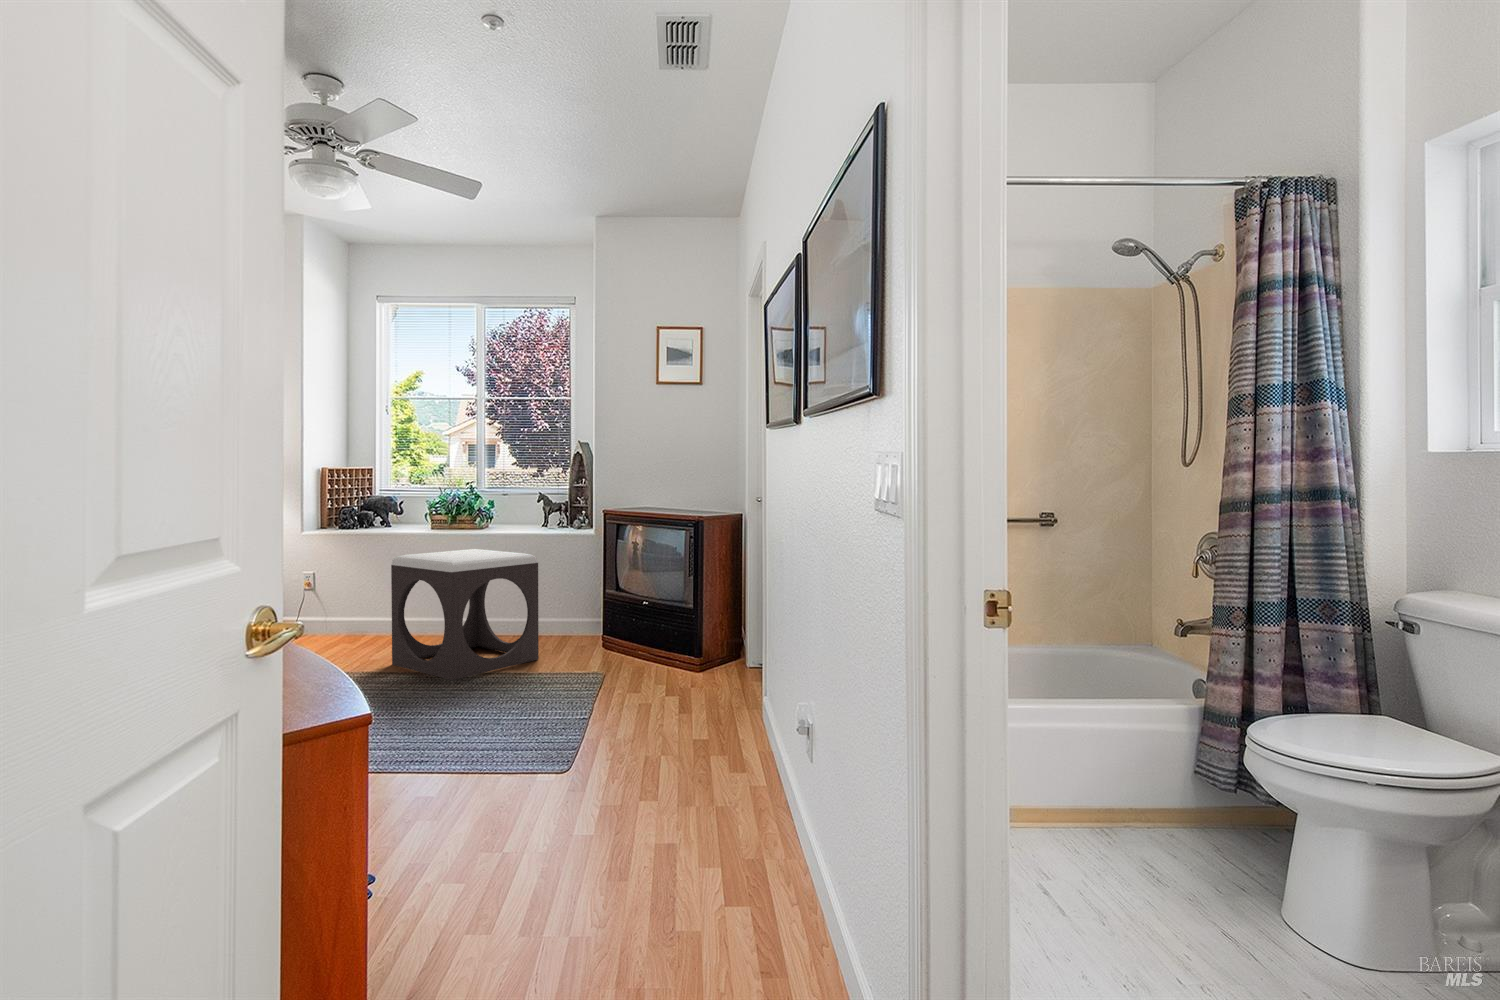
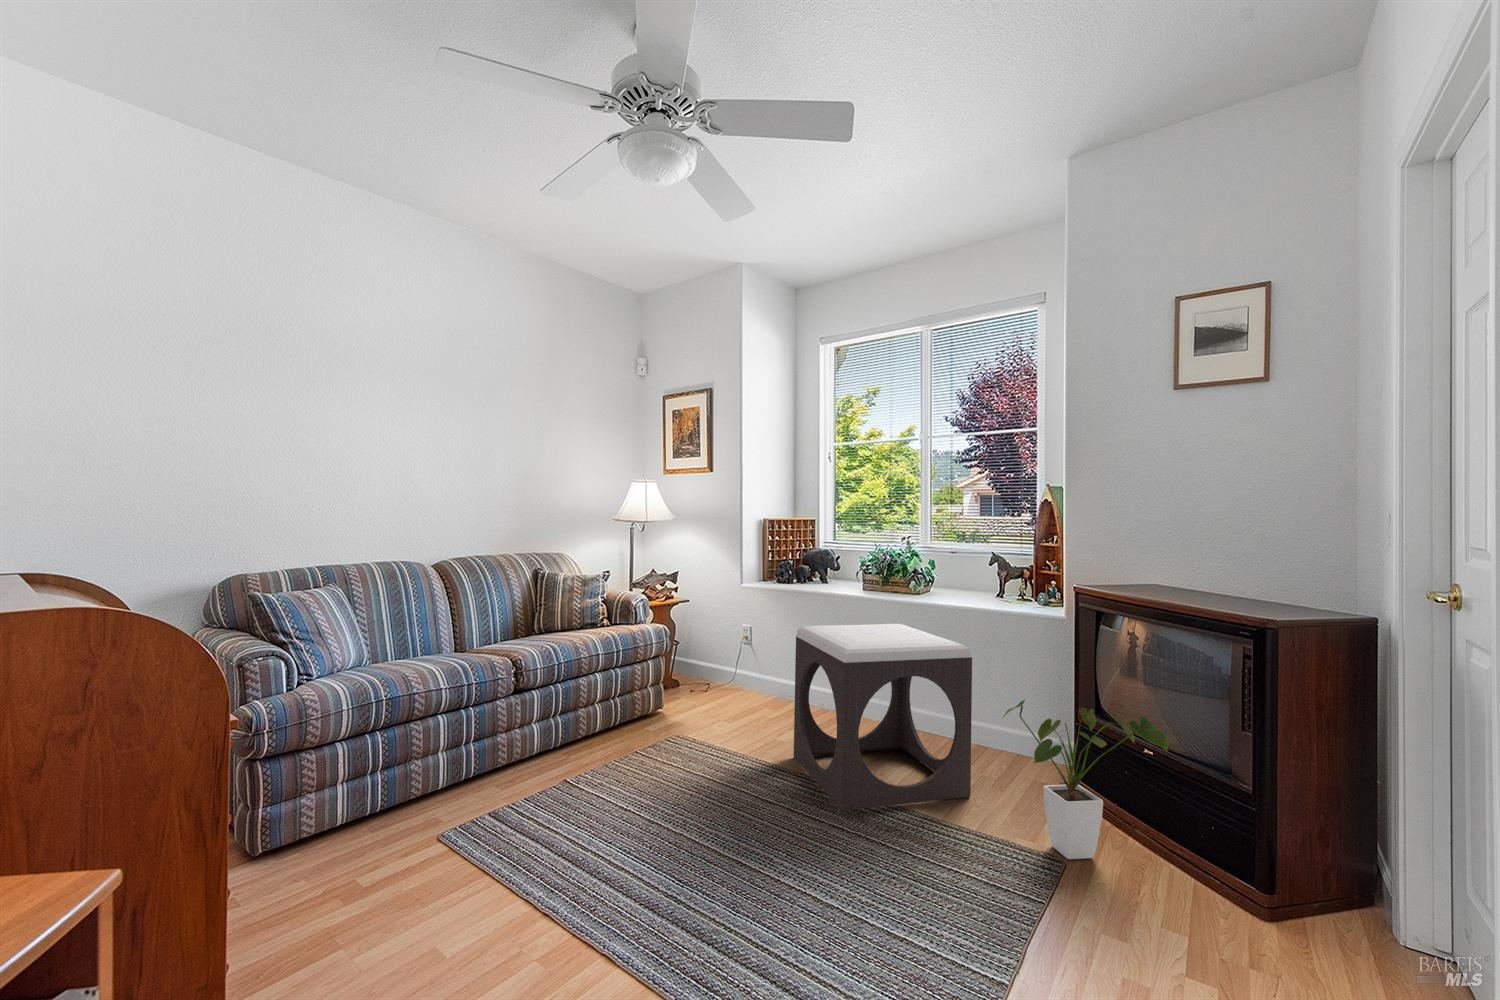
house plant: none [564,579,656,671] -> present [1004,700,1169,859]

